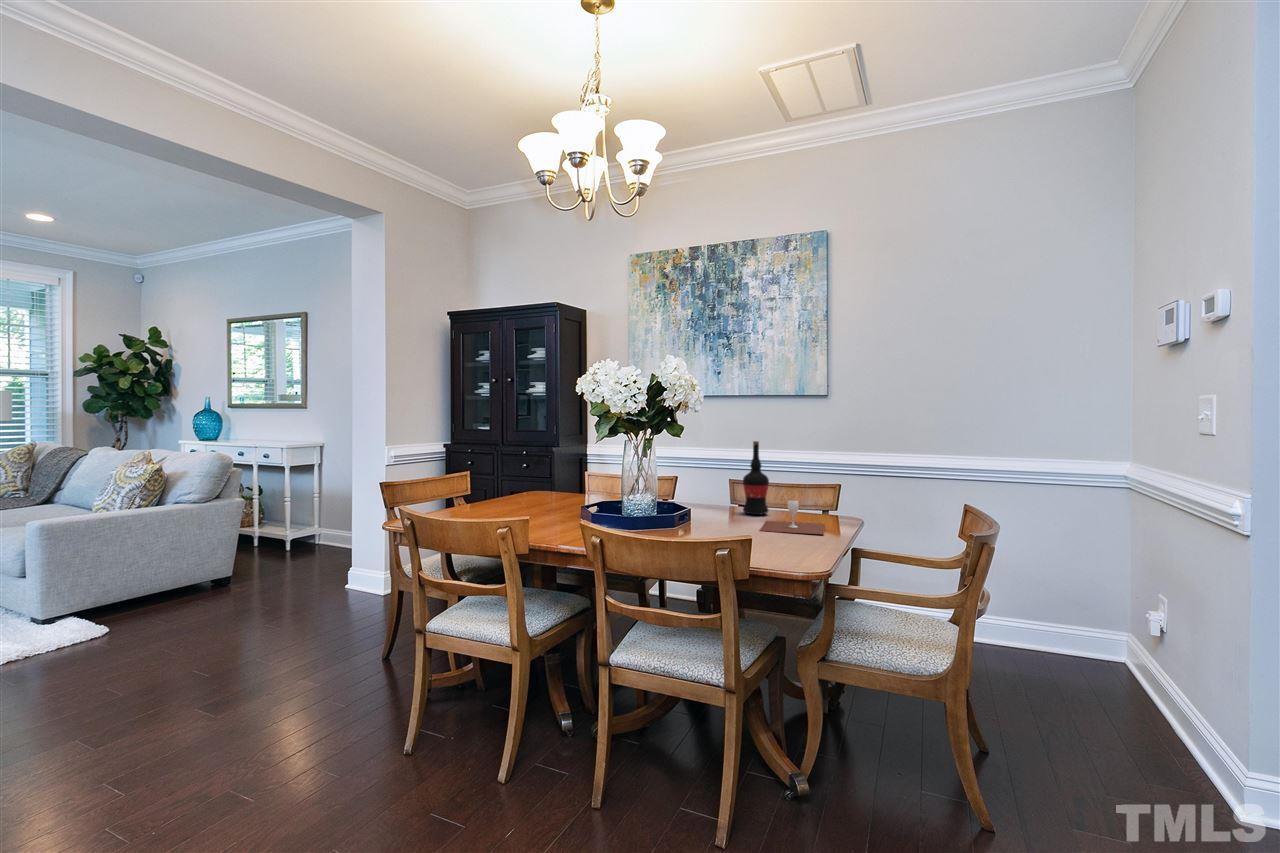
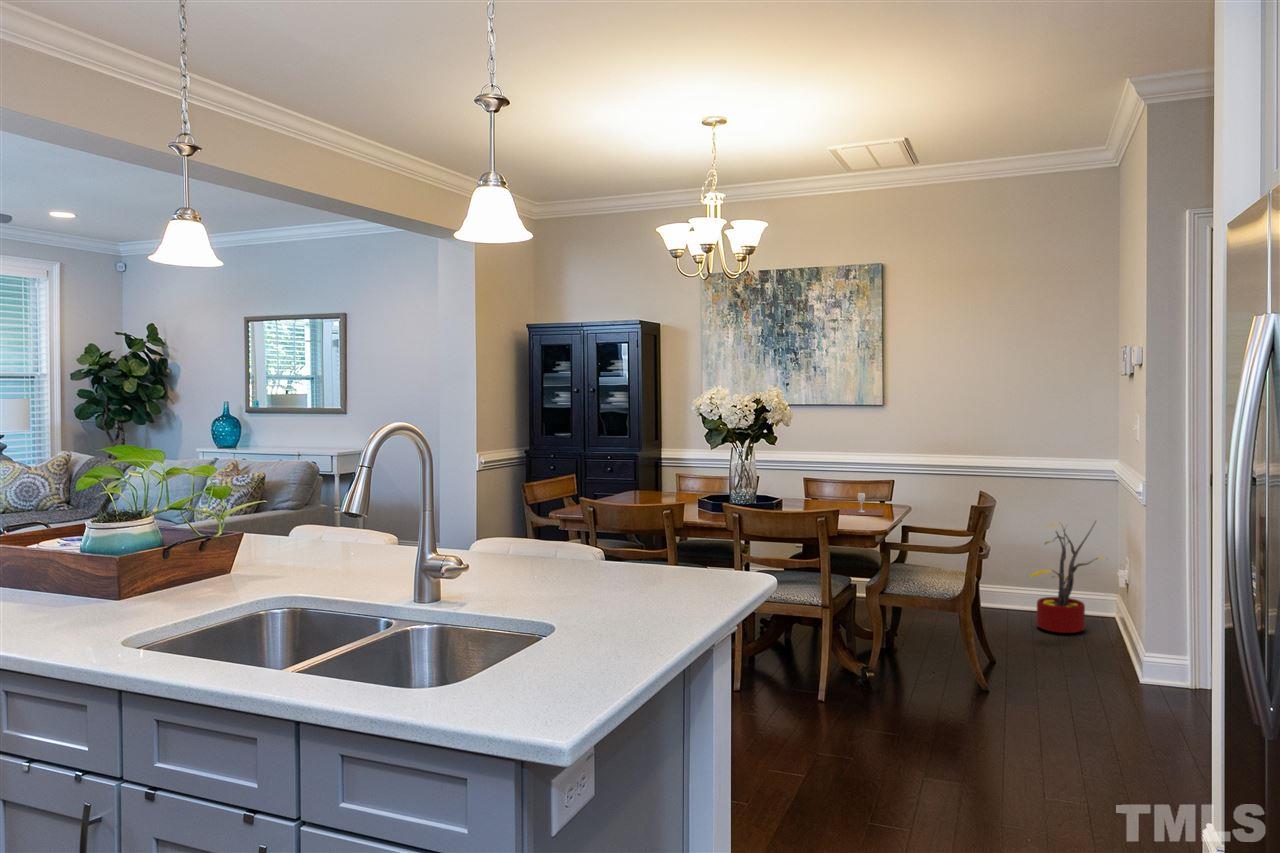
wine bottle: present [743,441,769,514] -> none [822,450,842,505]
decorative plant: none [1031,543,1128,701] -> present [1030,523,1102,633]

